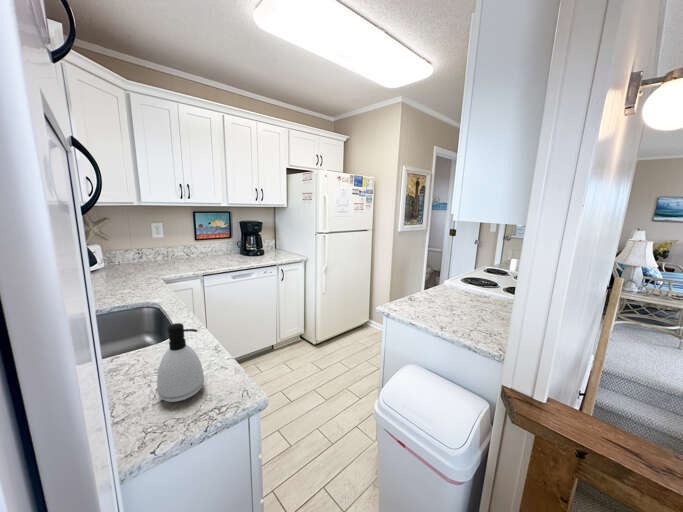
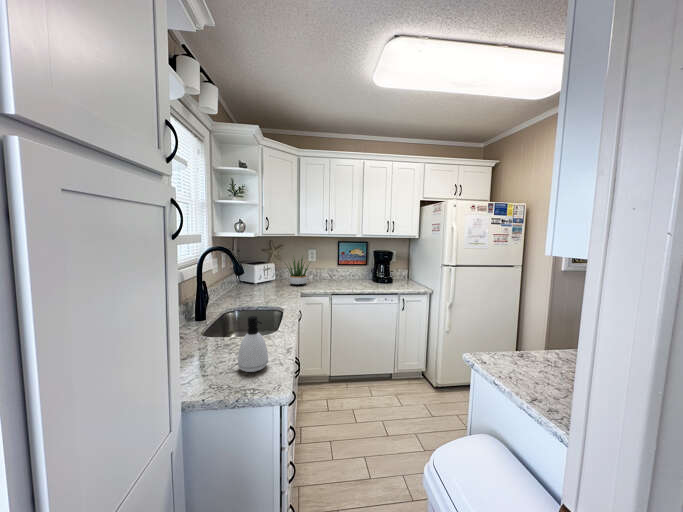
potted plant: none [118,231,164,271] -> present [285,258,310,286]

